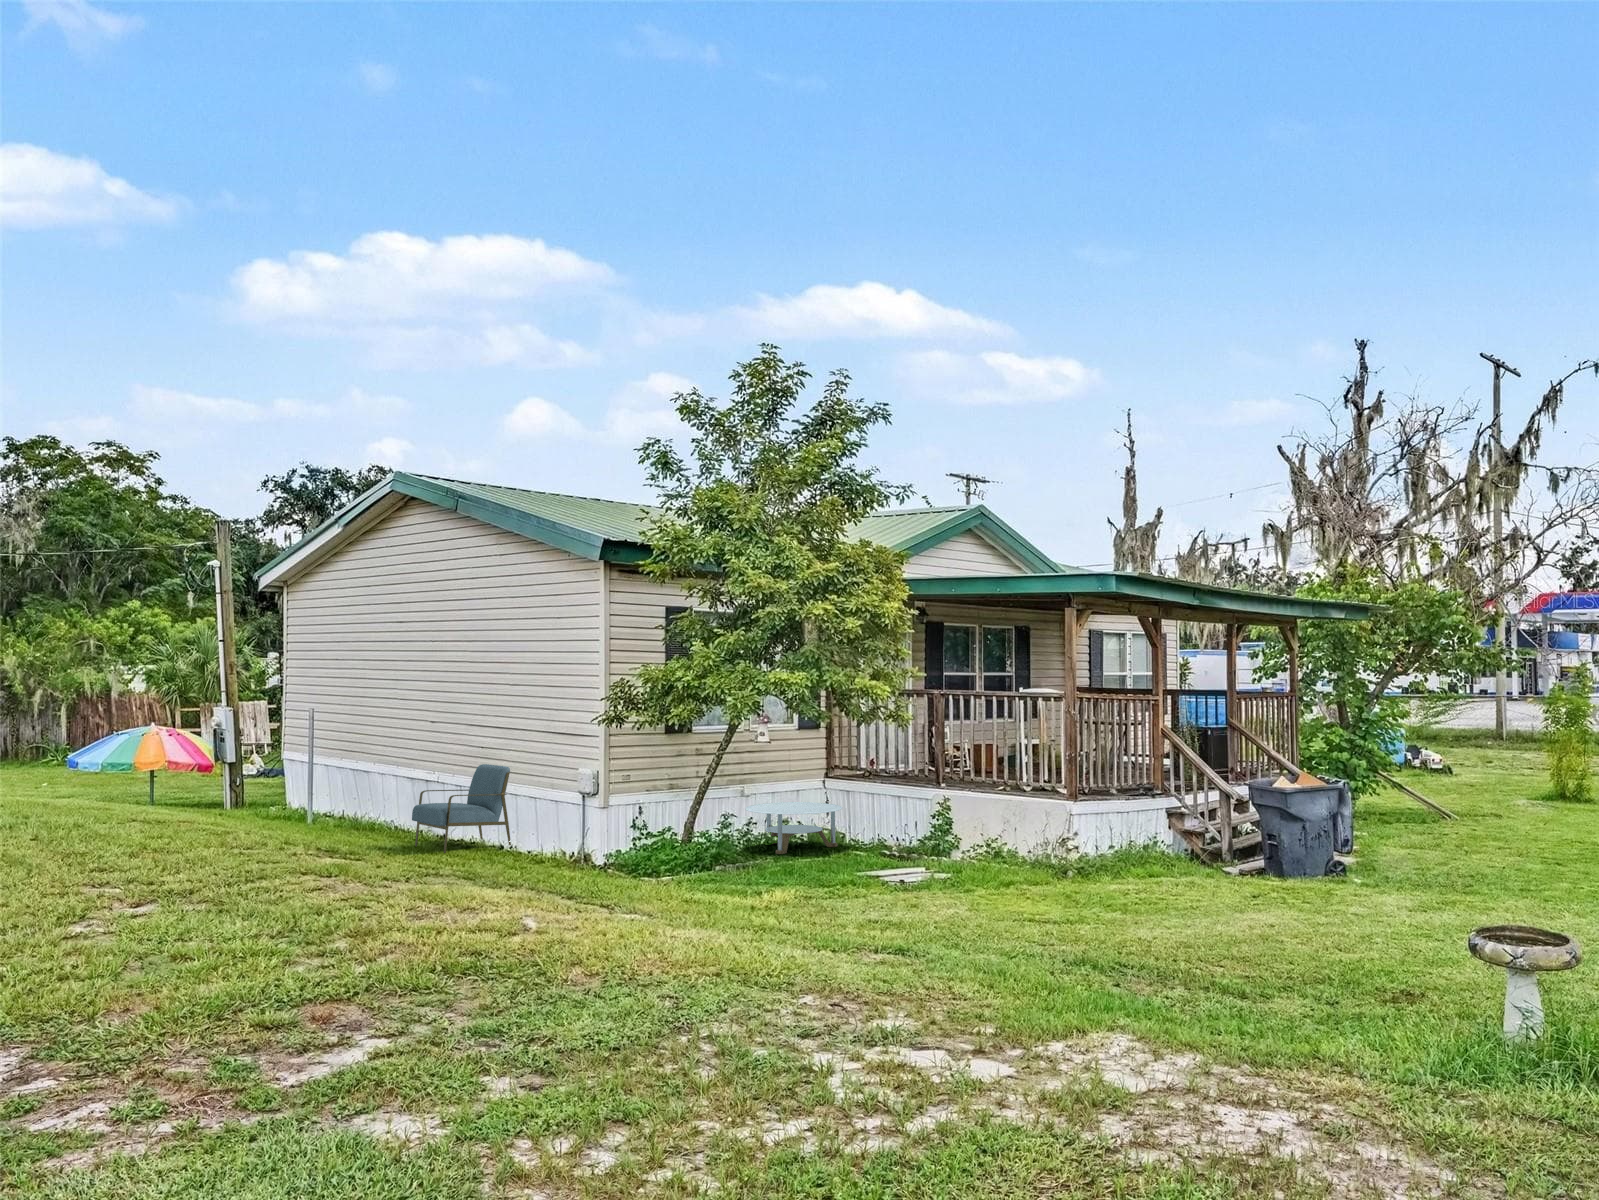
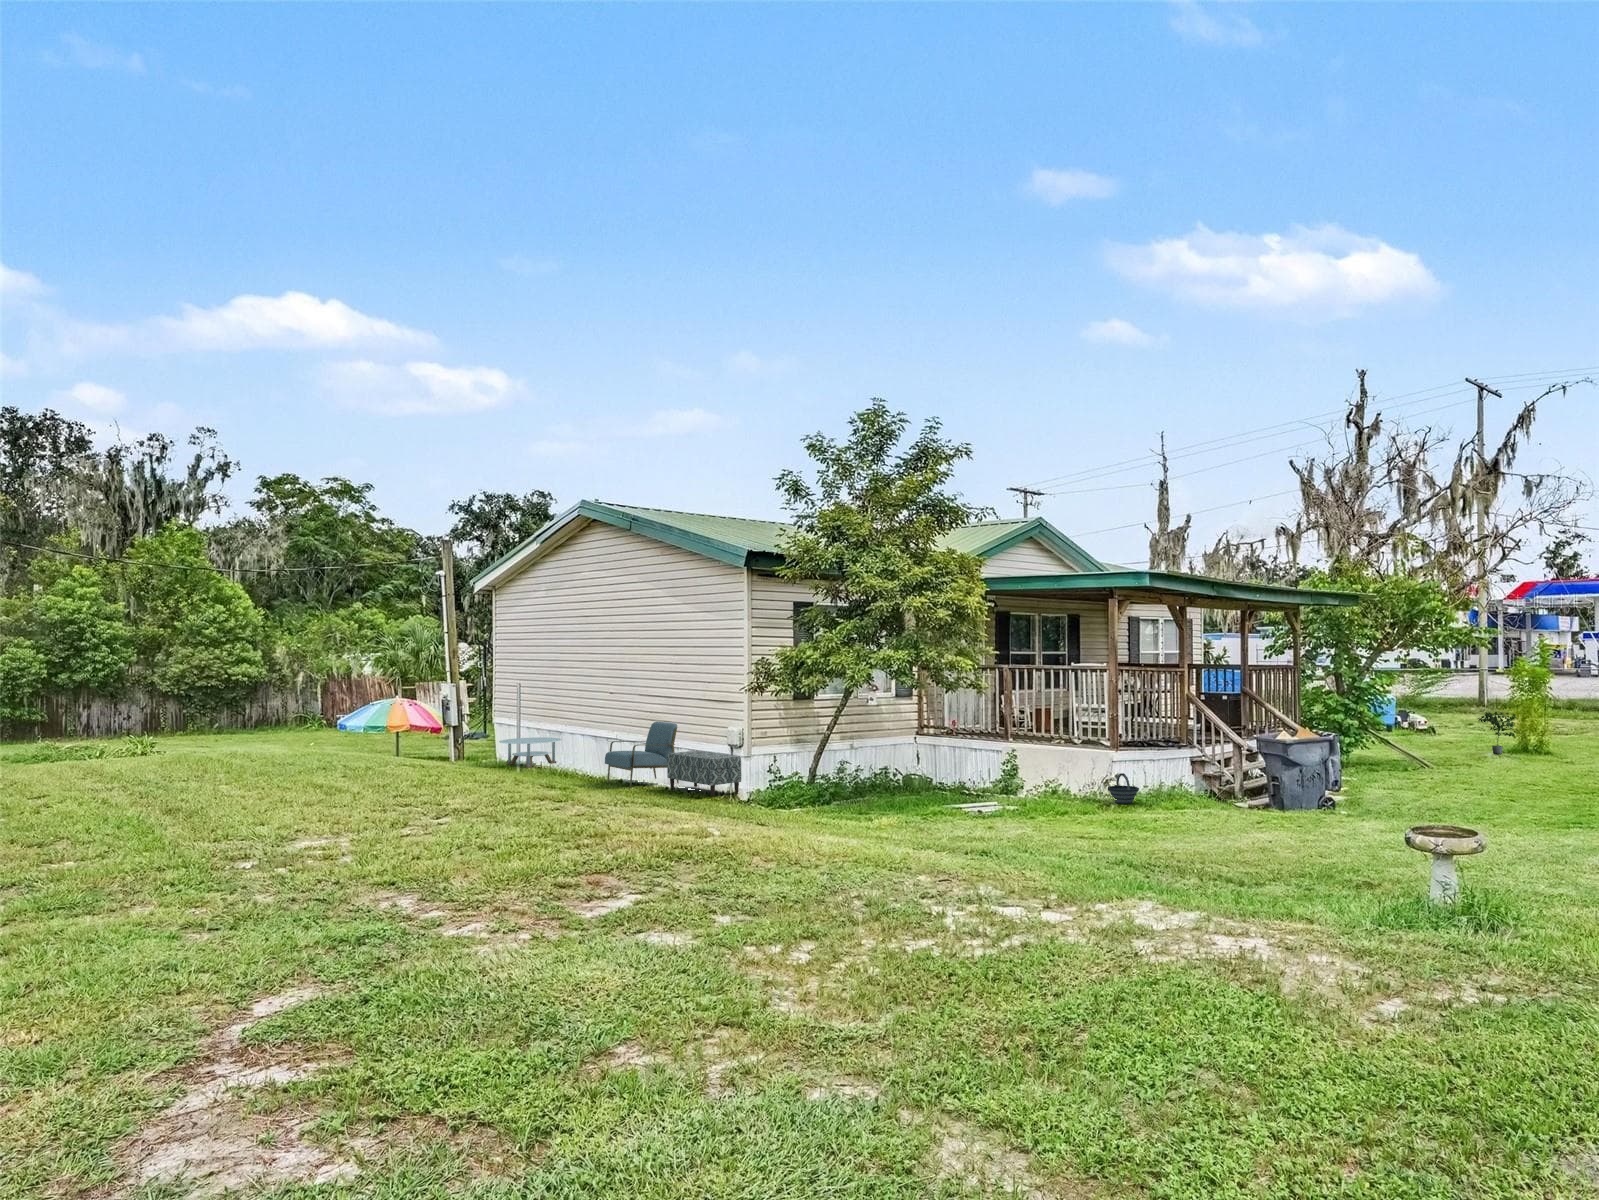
potted plant: none [1503,748,1552,799] -> present [1478,712,1519,754]
bench: none [494,802,592,864] -> present [667,751,741,797]
round table: present [745,802,842,854] -> present [499,737,562,768]
bucket: none [1062,829,1101,868] -> present [1108,773,1139,804]

